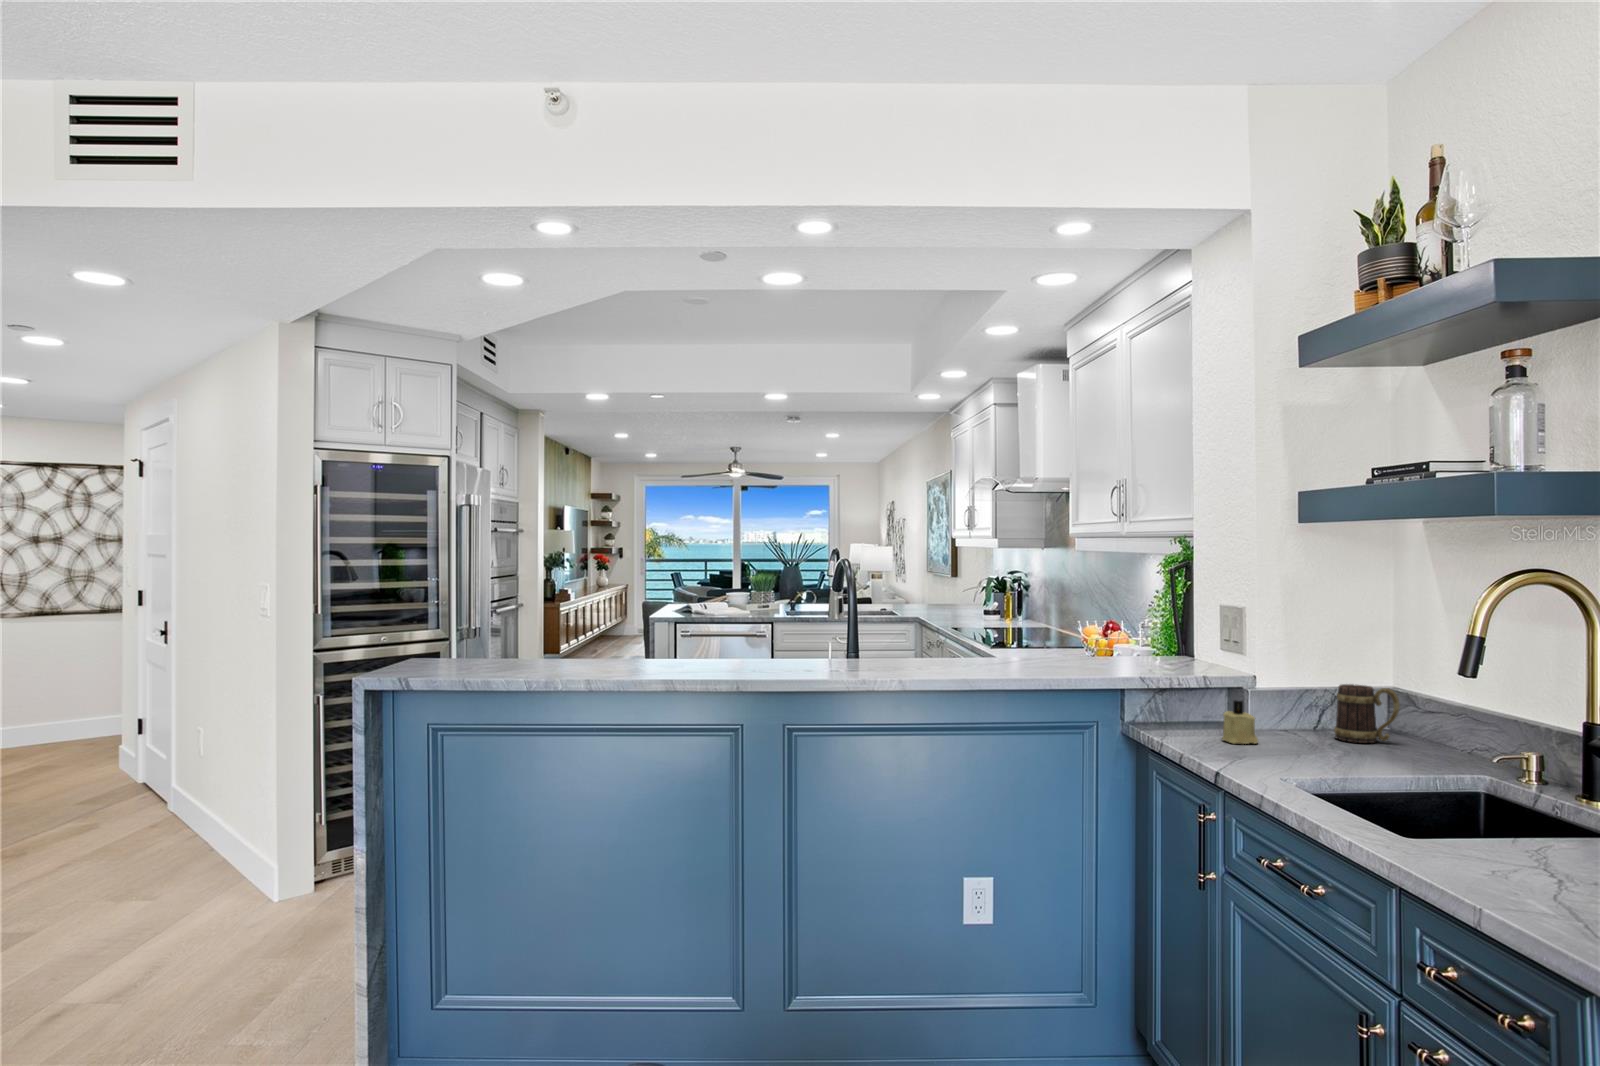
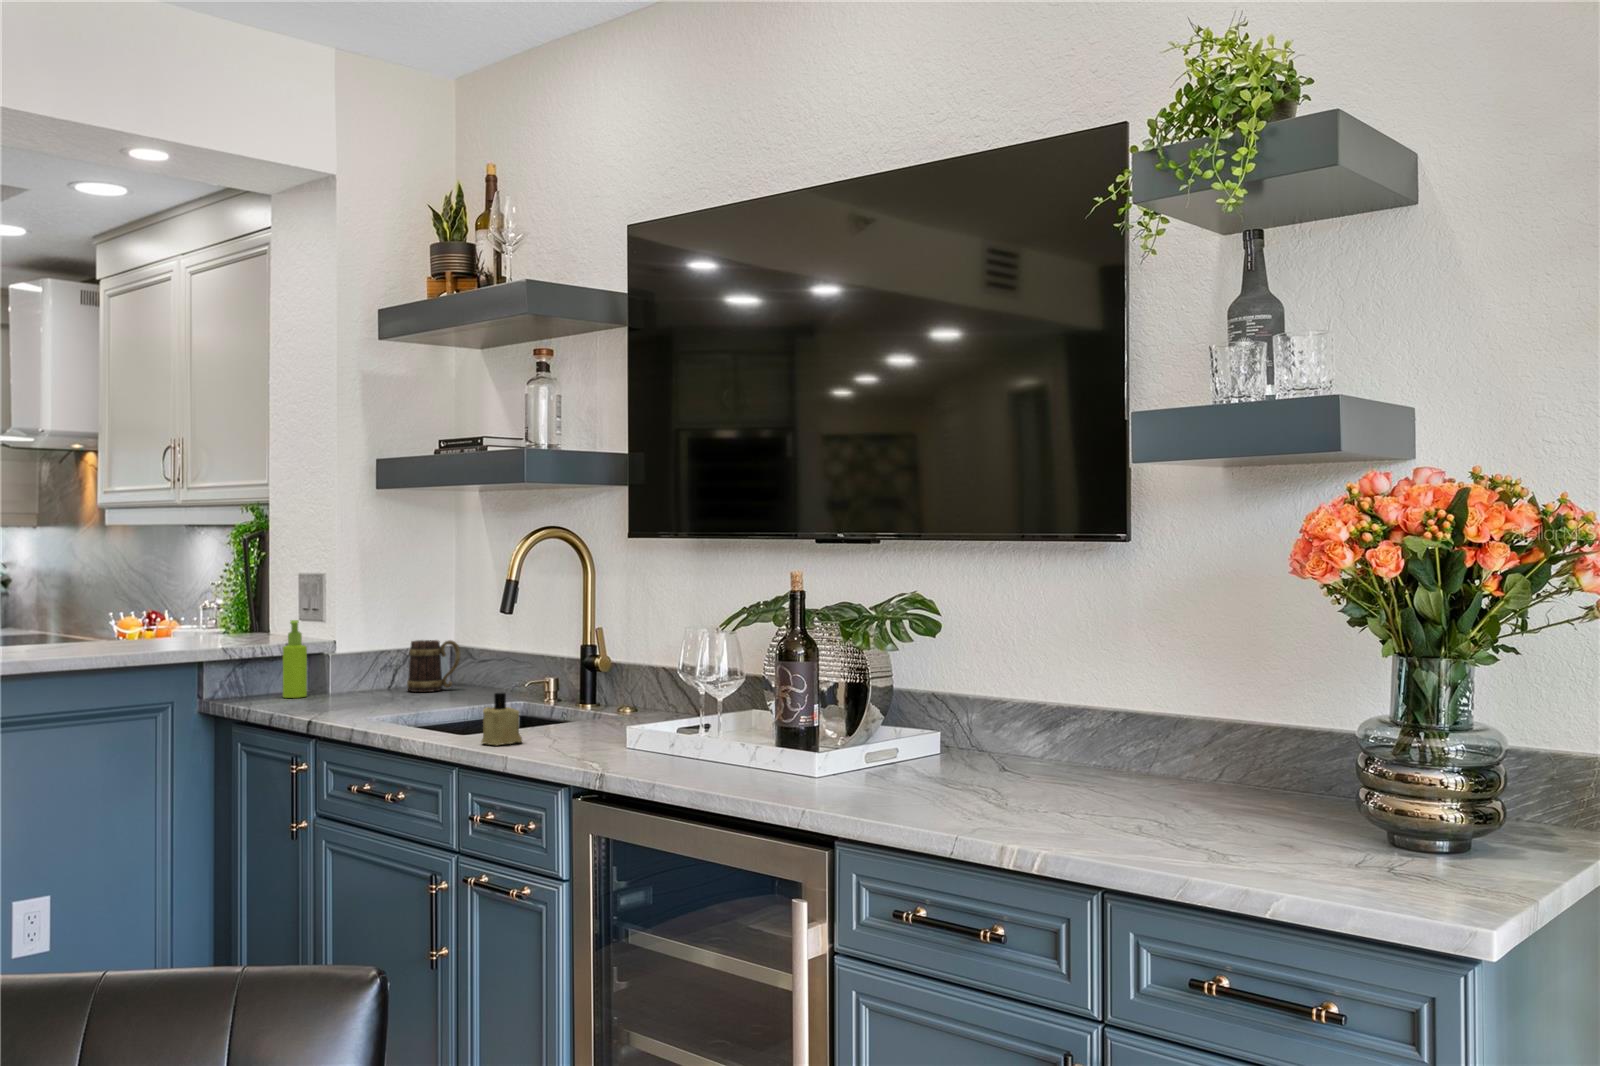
soap dispenser: none [1199,654,1224,732] -> present [283,620,307,698]
candle: present [1222,700,1258,744] -> present [481,693,522,745]

